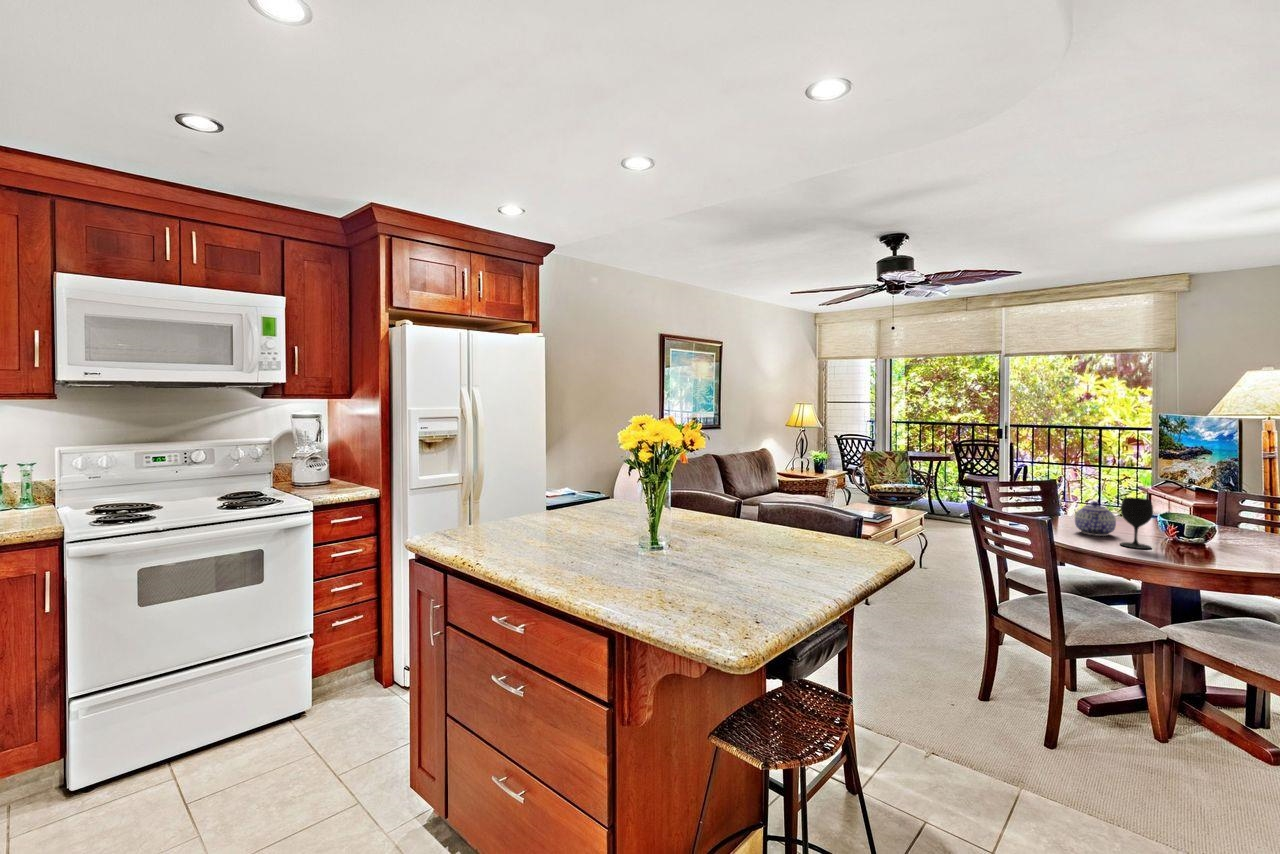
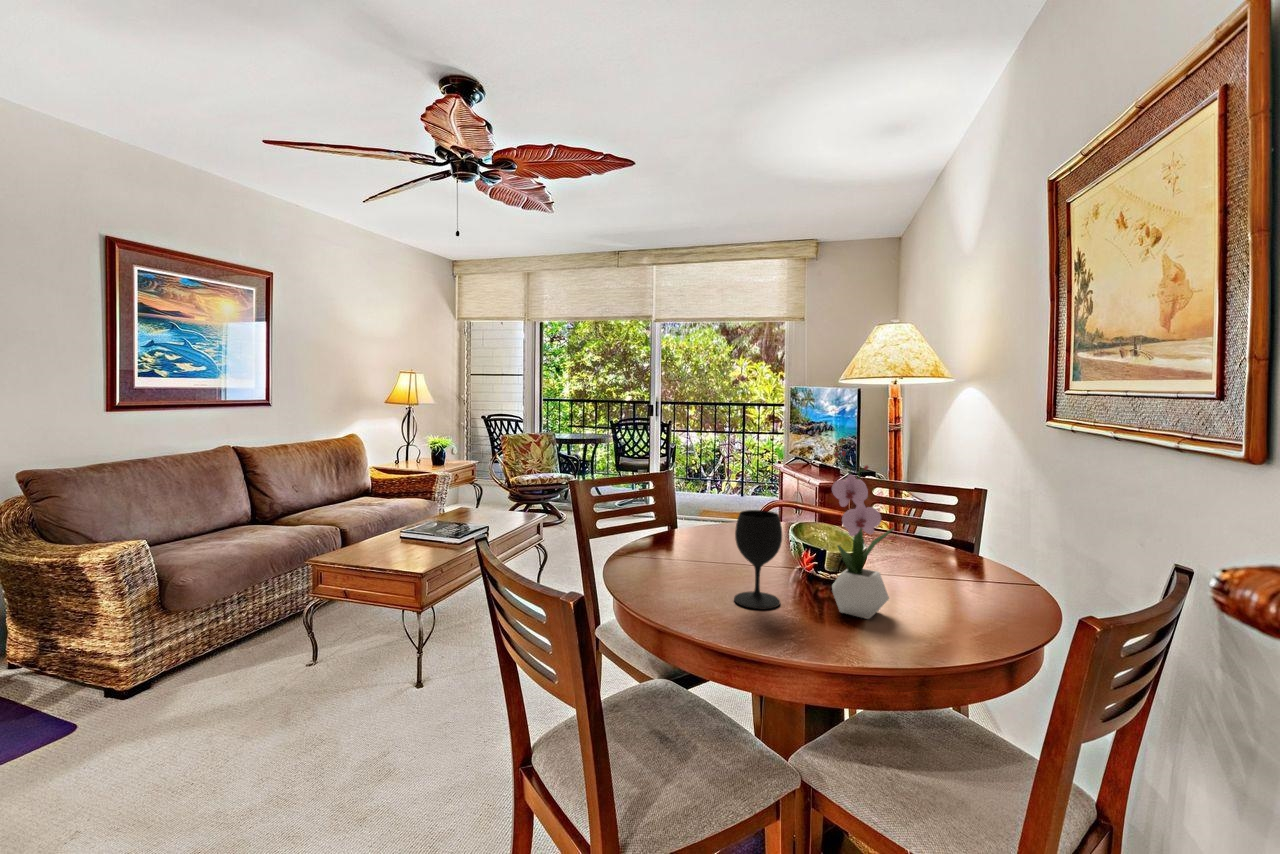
flower arrangement: none [1187,467,1234,558] -> present [832,451,894,619]
teapot: present [1075,501,1116,536] -> none [676,514,733,575]

